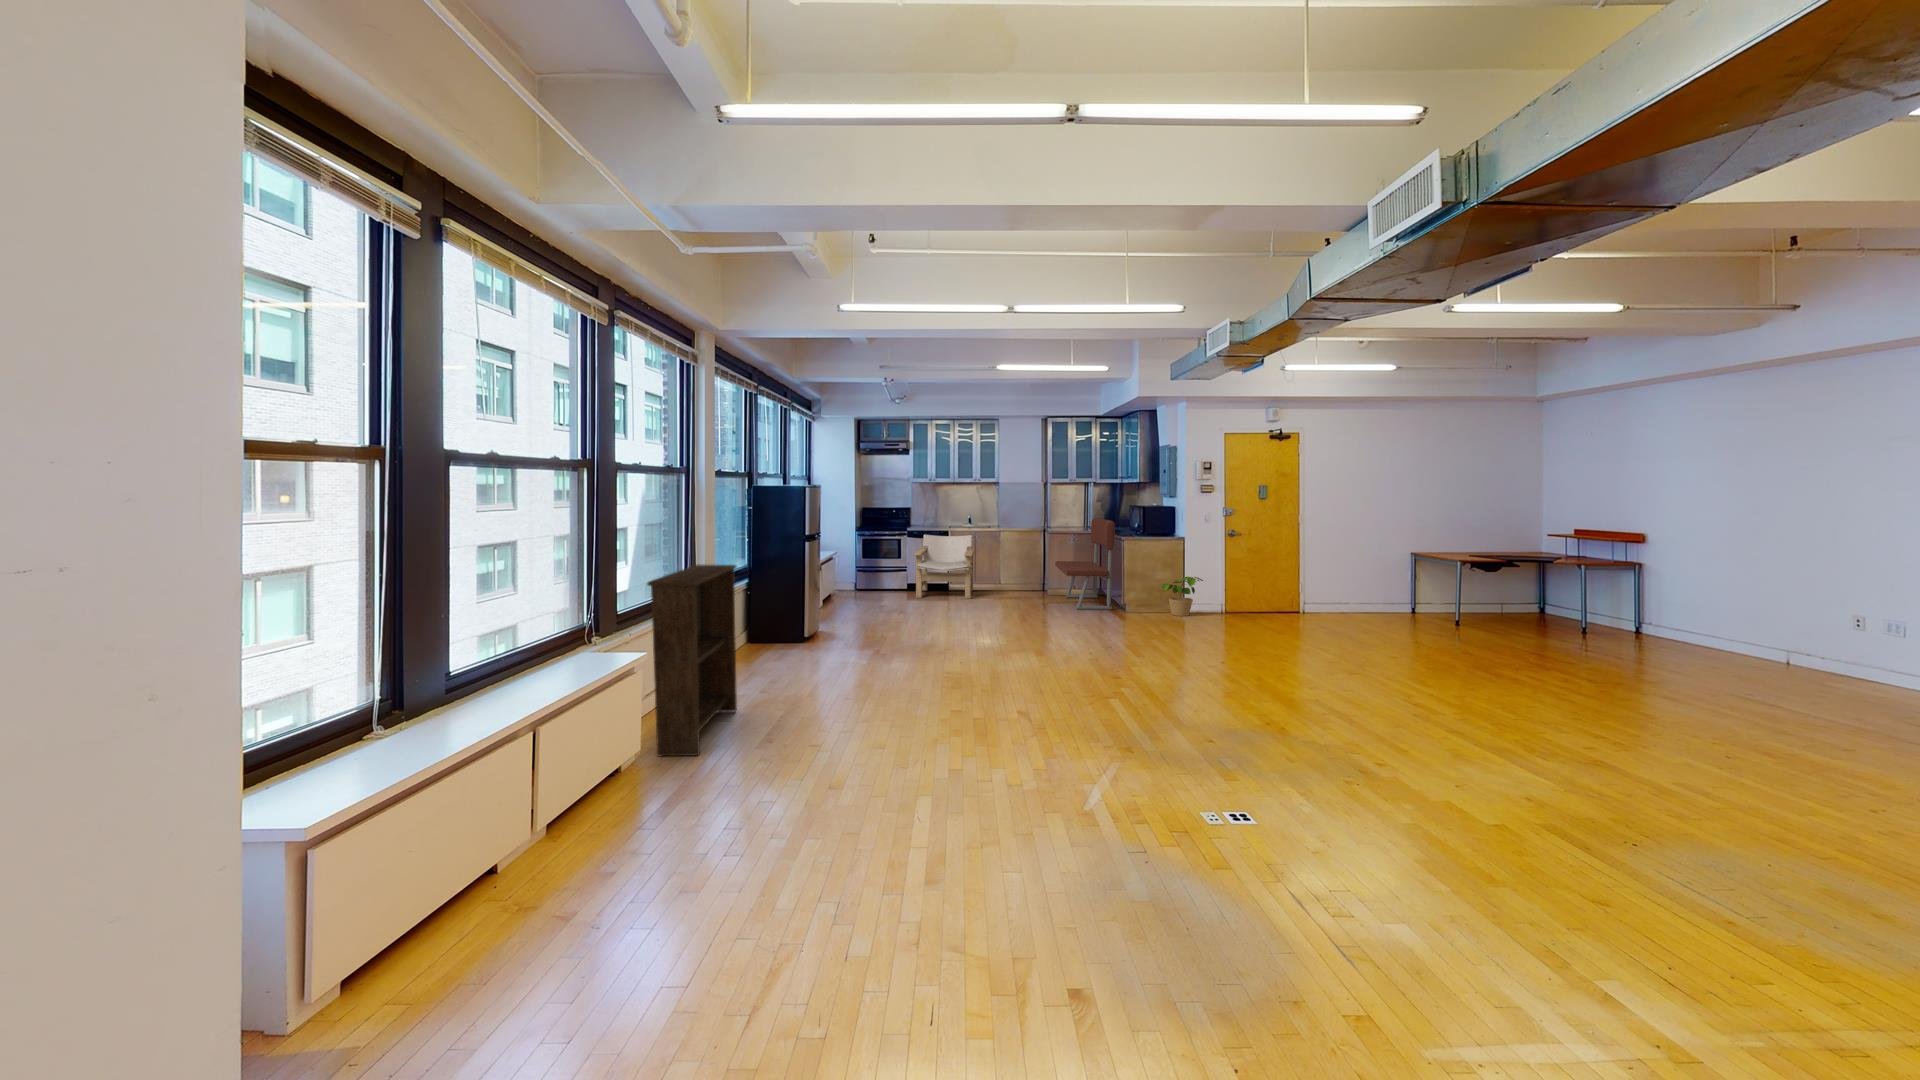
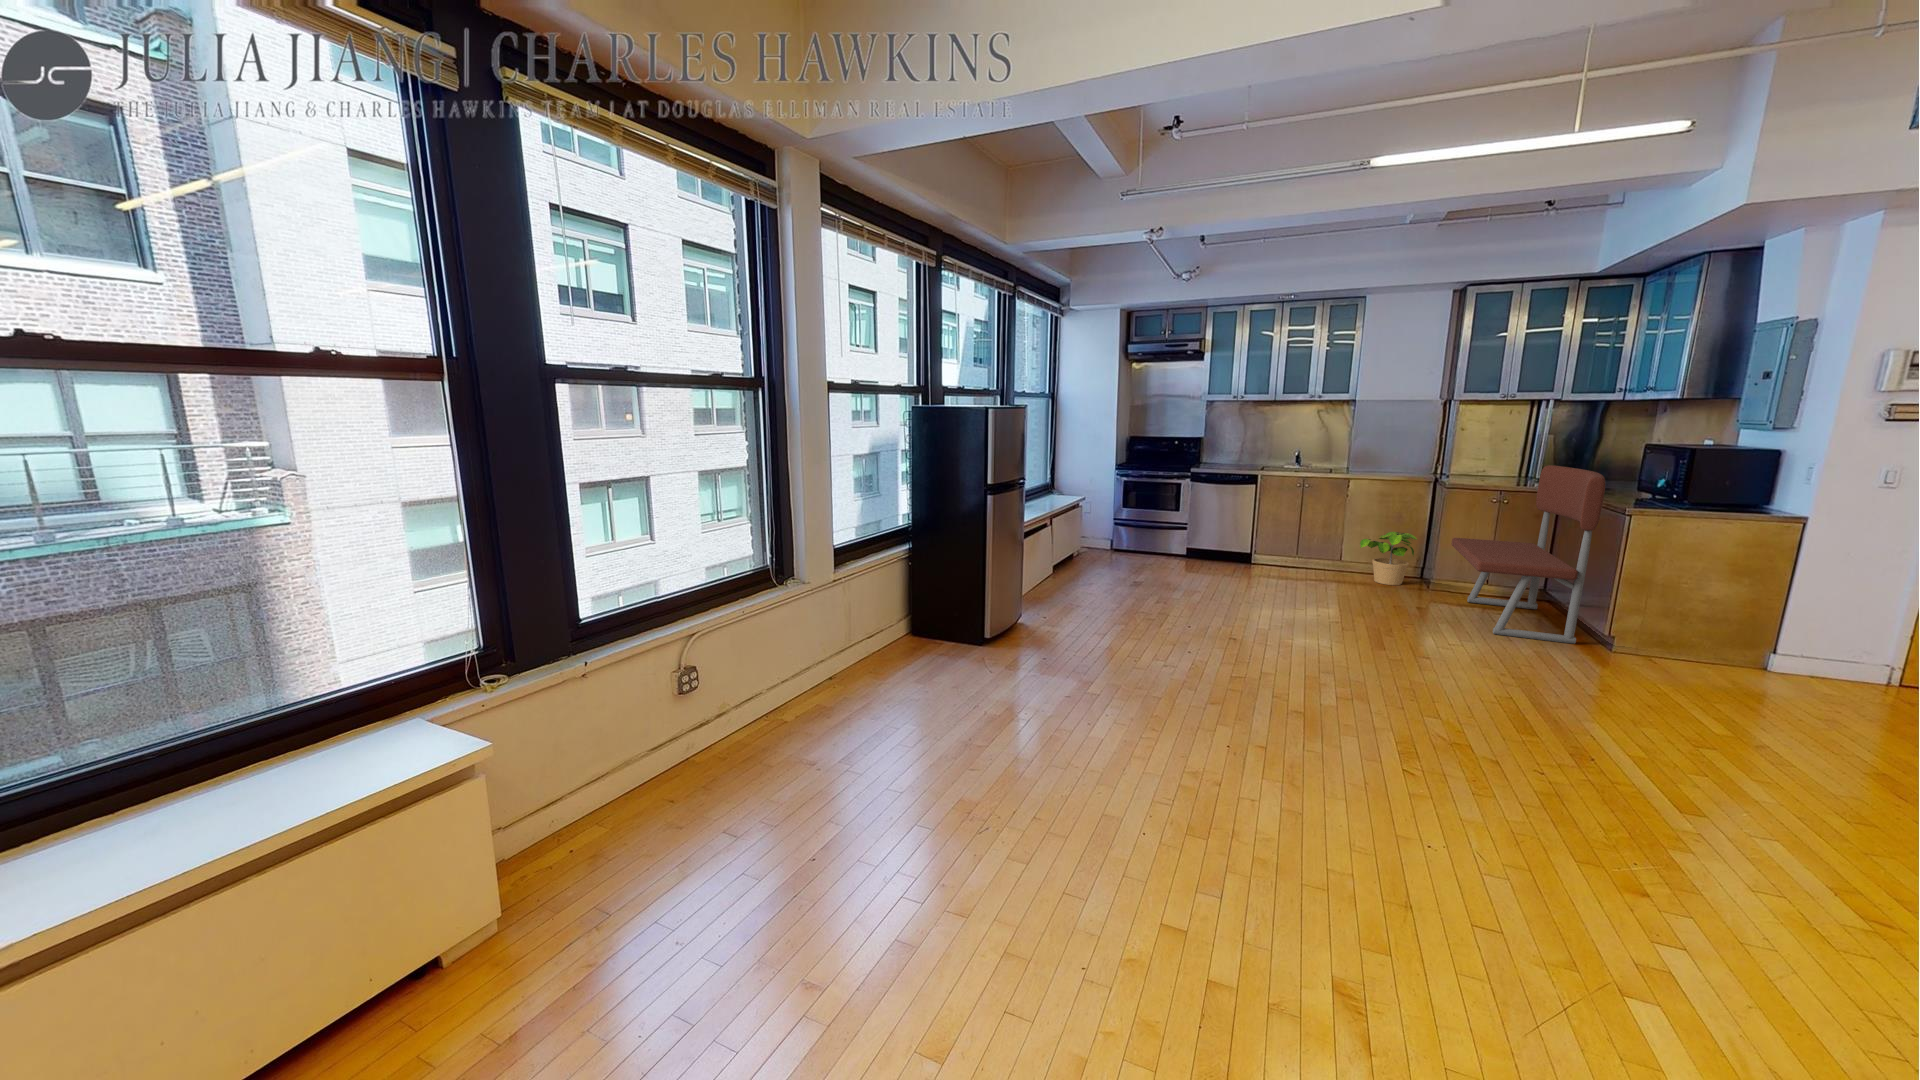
lounge chair: present [914,535,975,599] -> none [1194,480,1300,586]
bookshelf: present [647,565,737,756] -> none [490,546,769,943]
potted plant: present [1162,577,1203,616] -> present [1360,532,1417,585]

